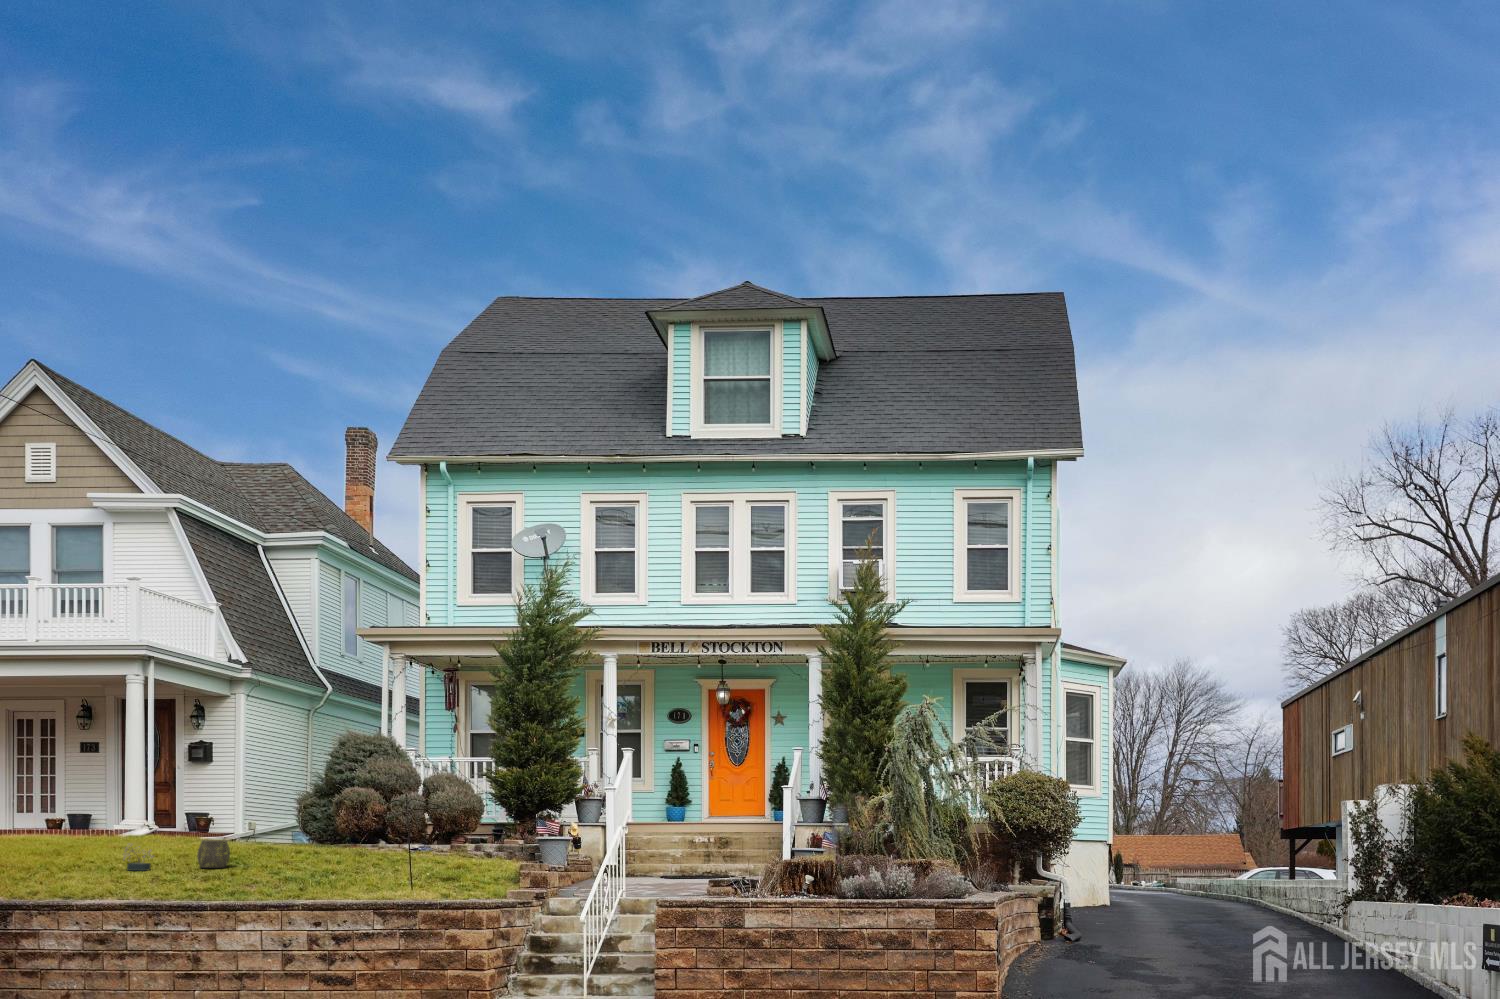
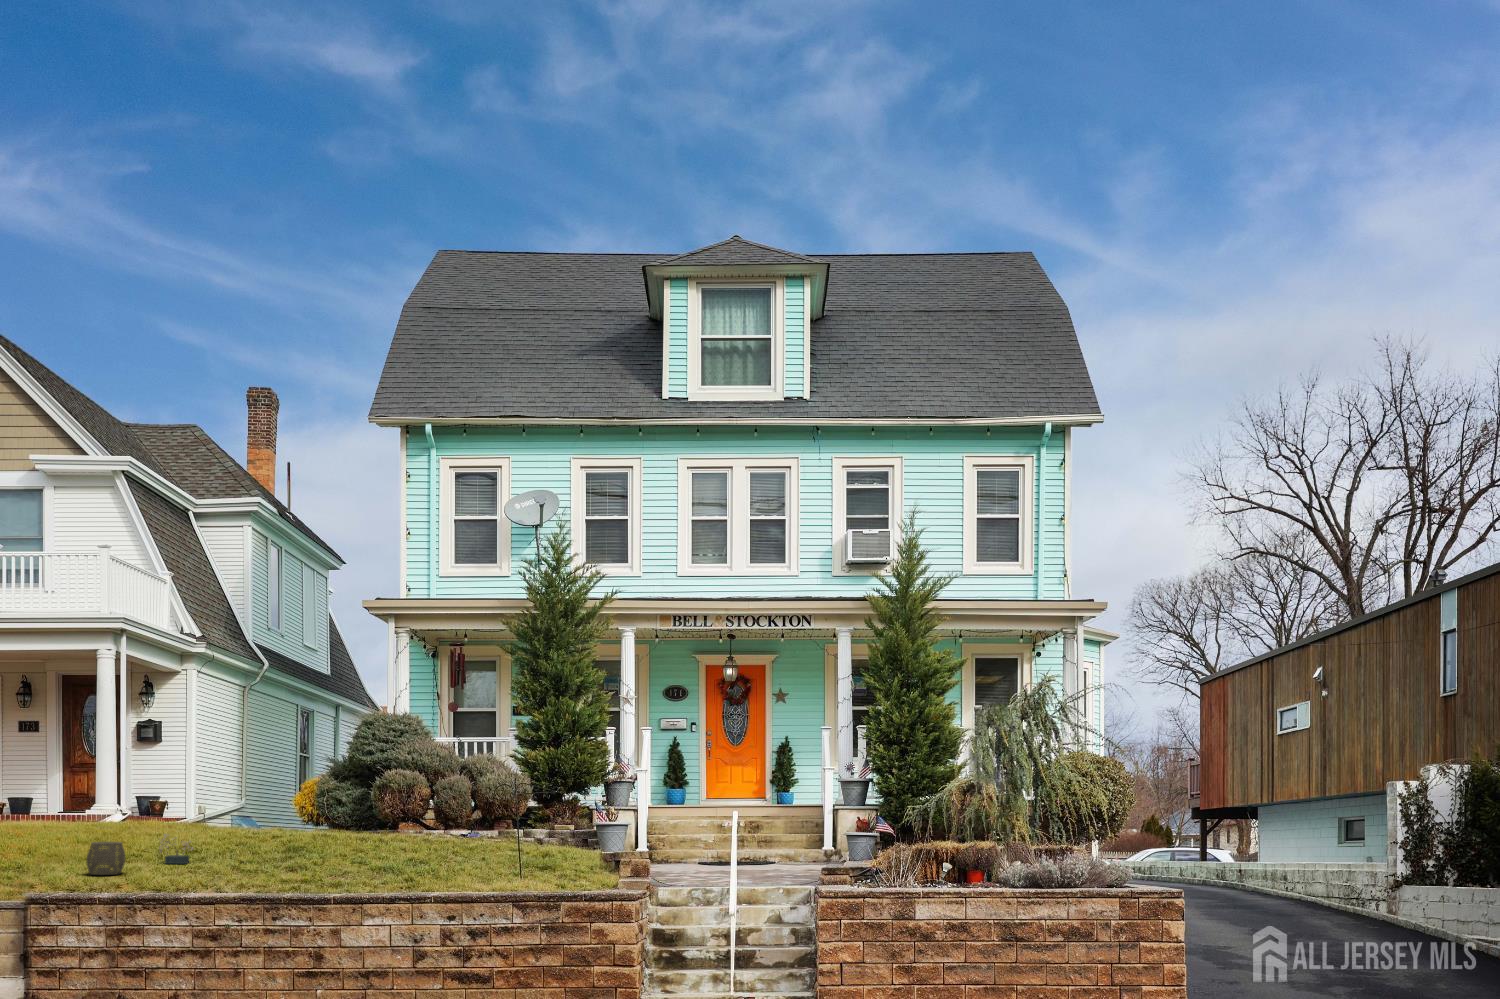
woven basket: present [197,840,230,868] -> present [87,842,125,875]

